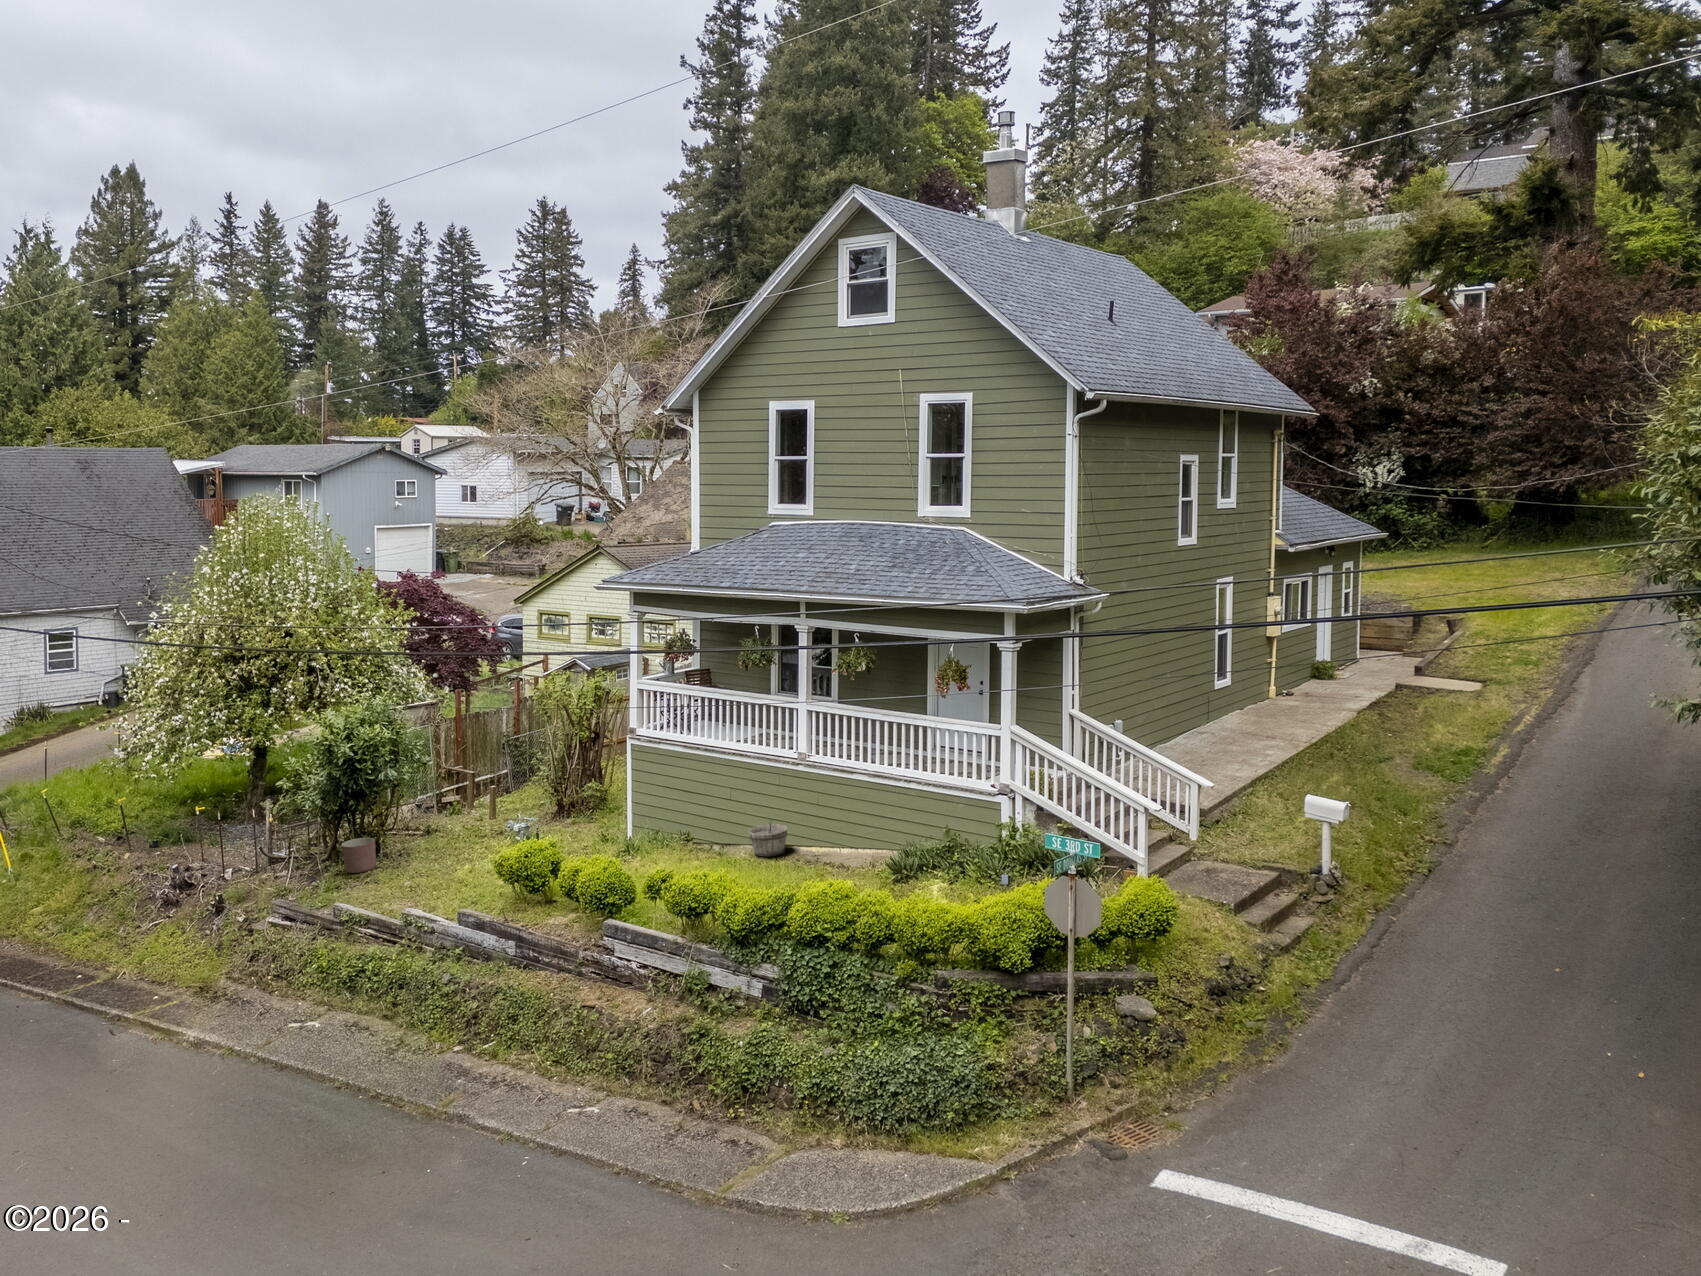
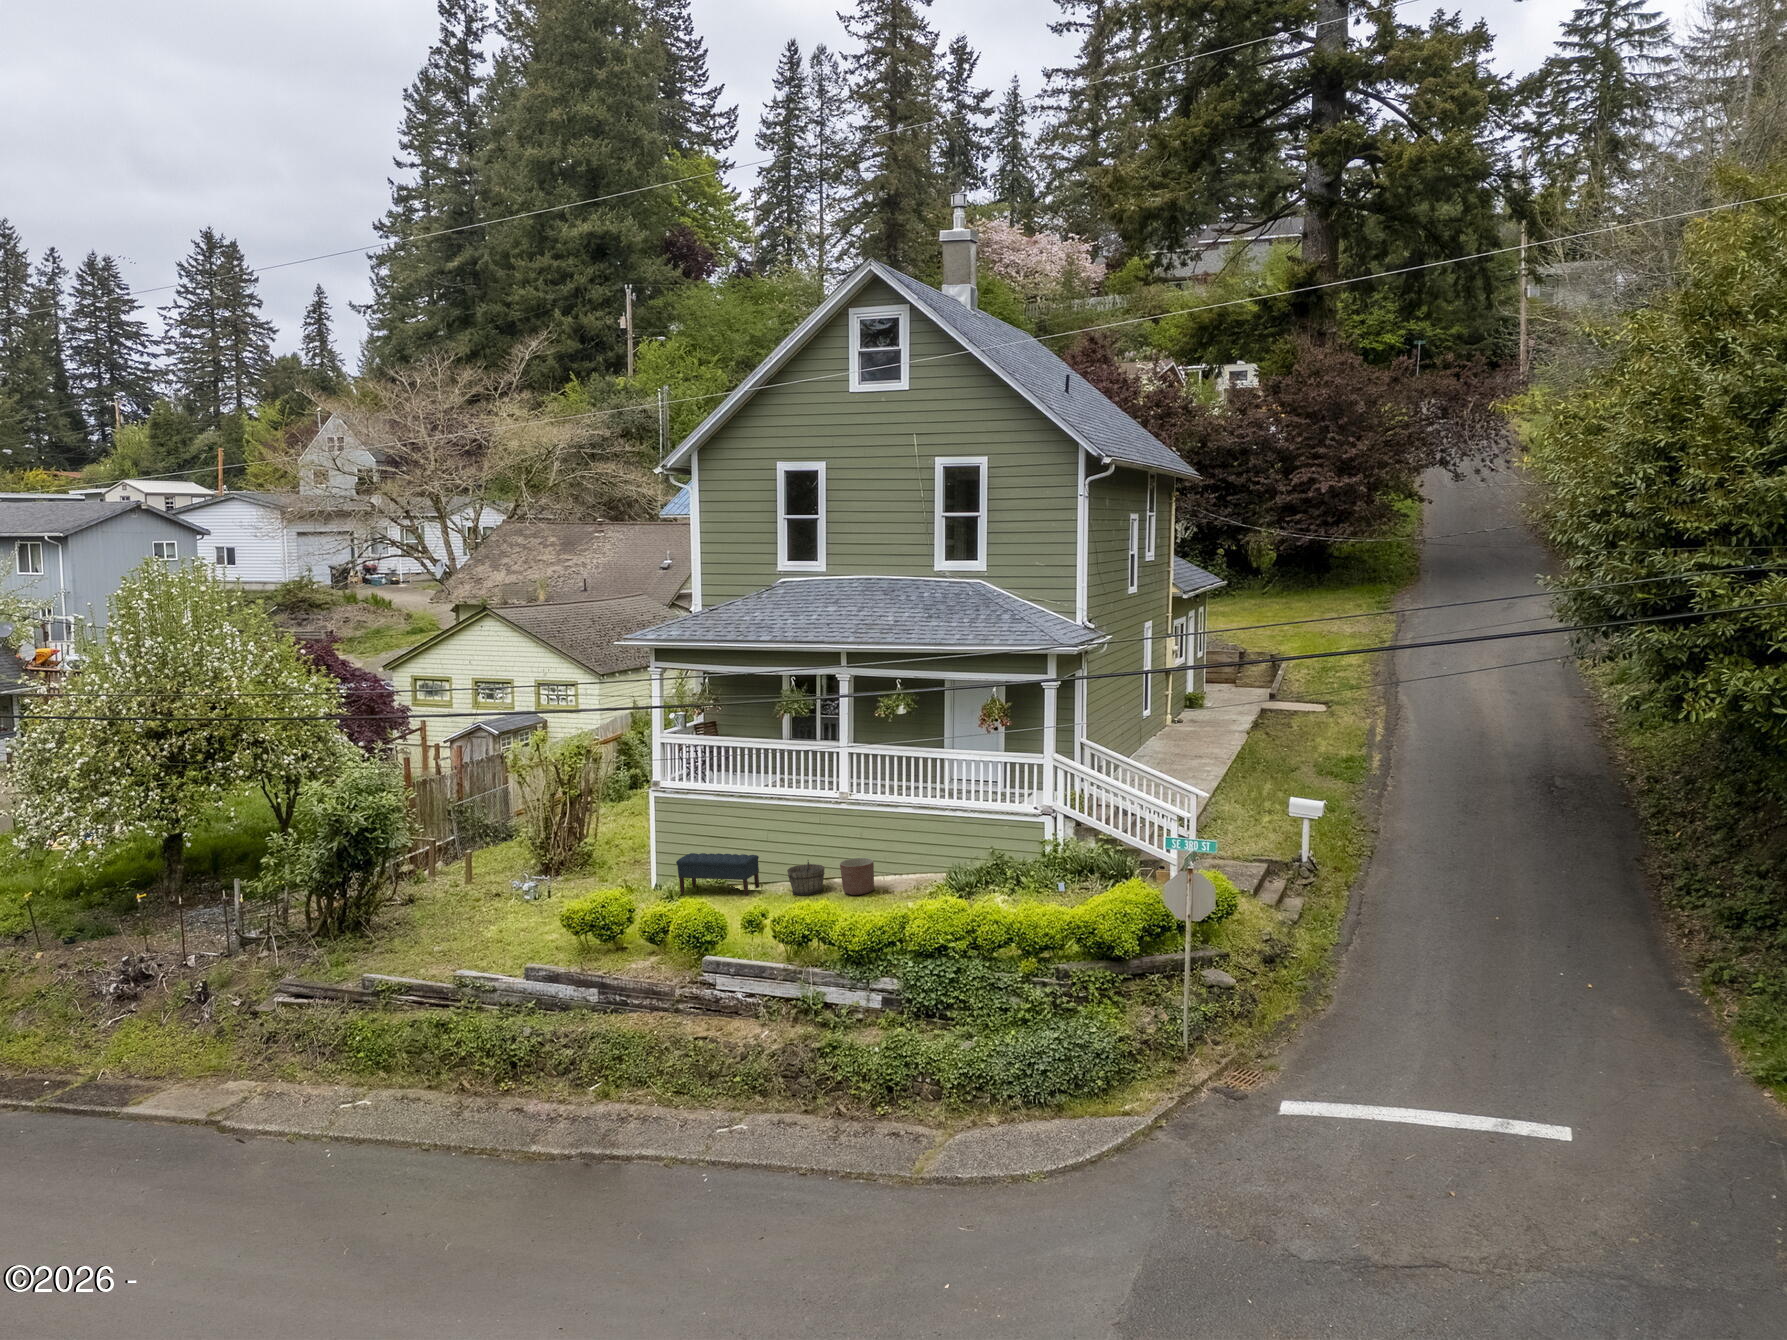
bench: none [651,804,730,853] -> present [676,853,759,896]
planter: present [341,838,376,873] -> present [840,858,874,895]

